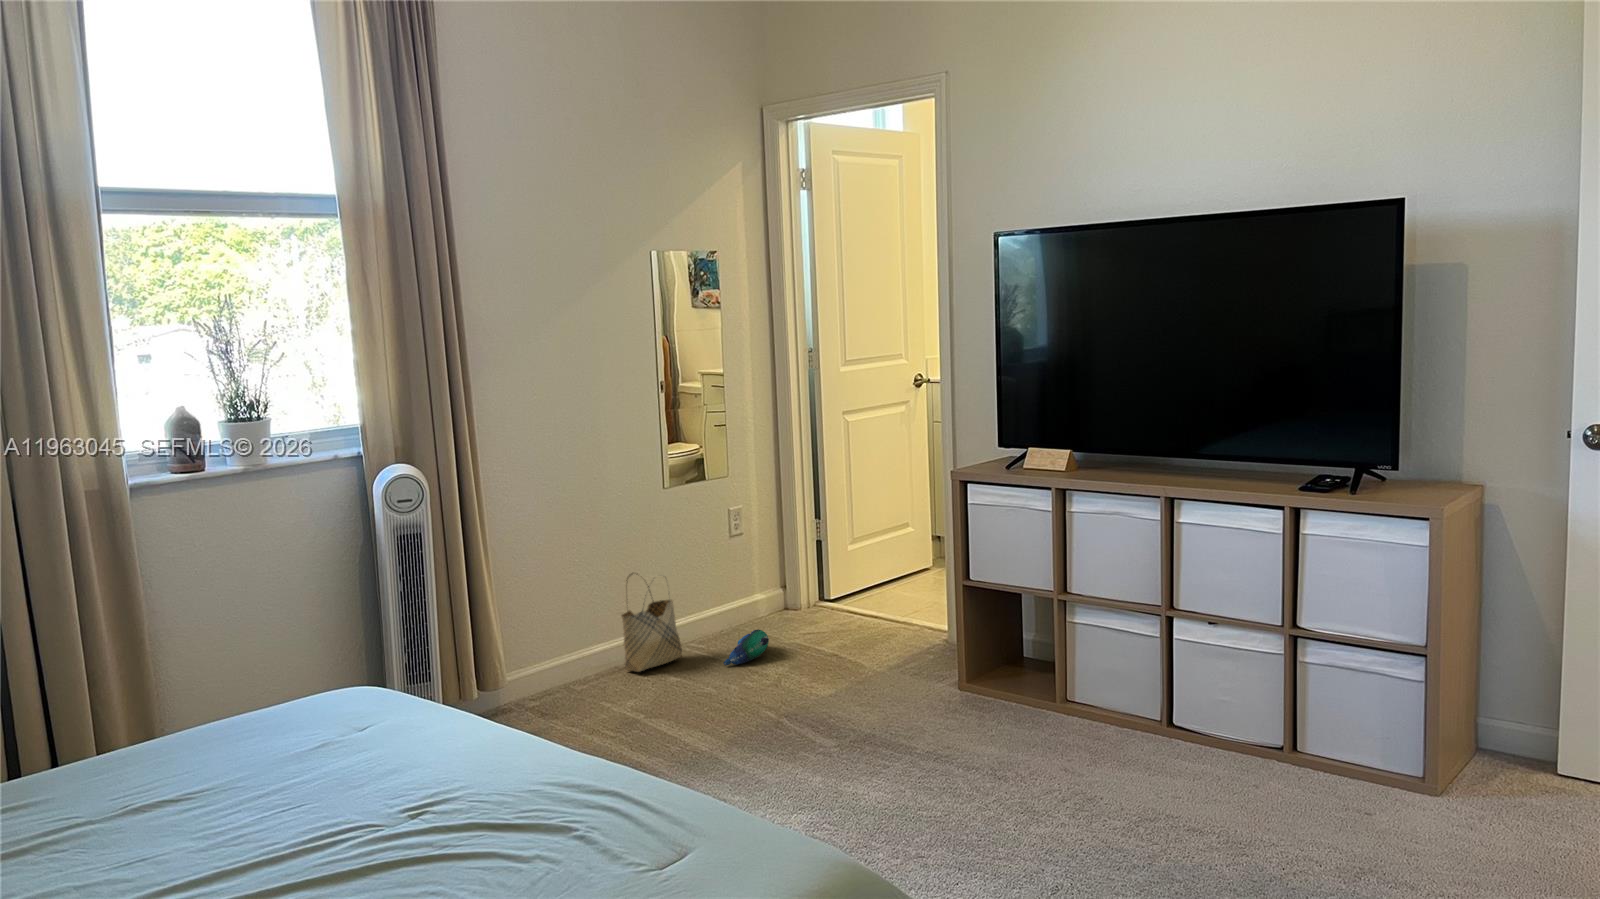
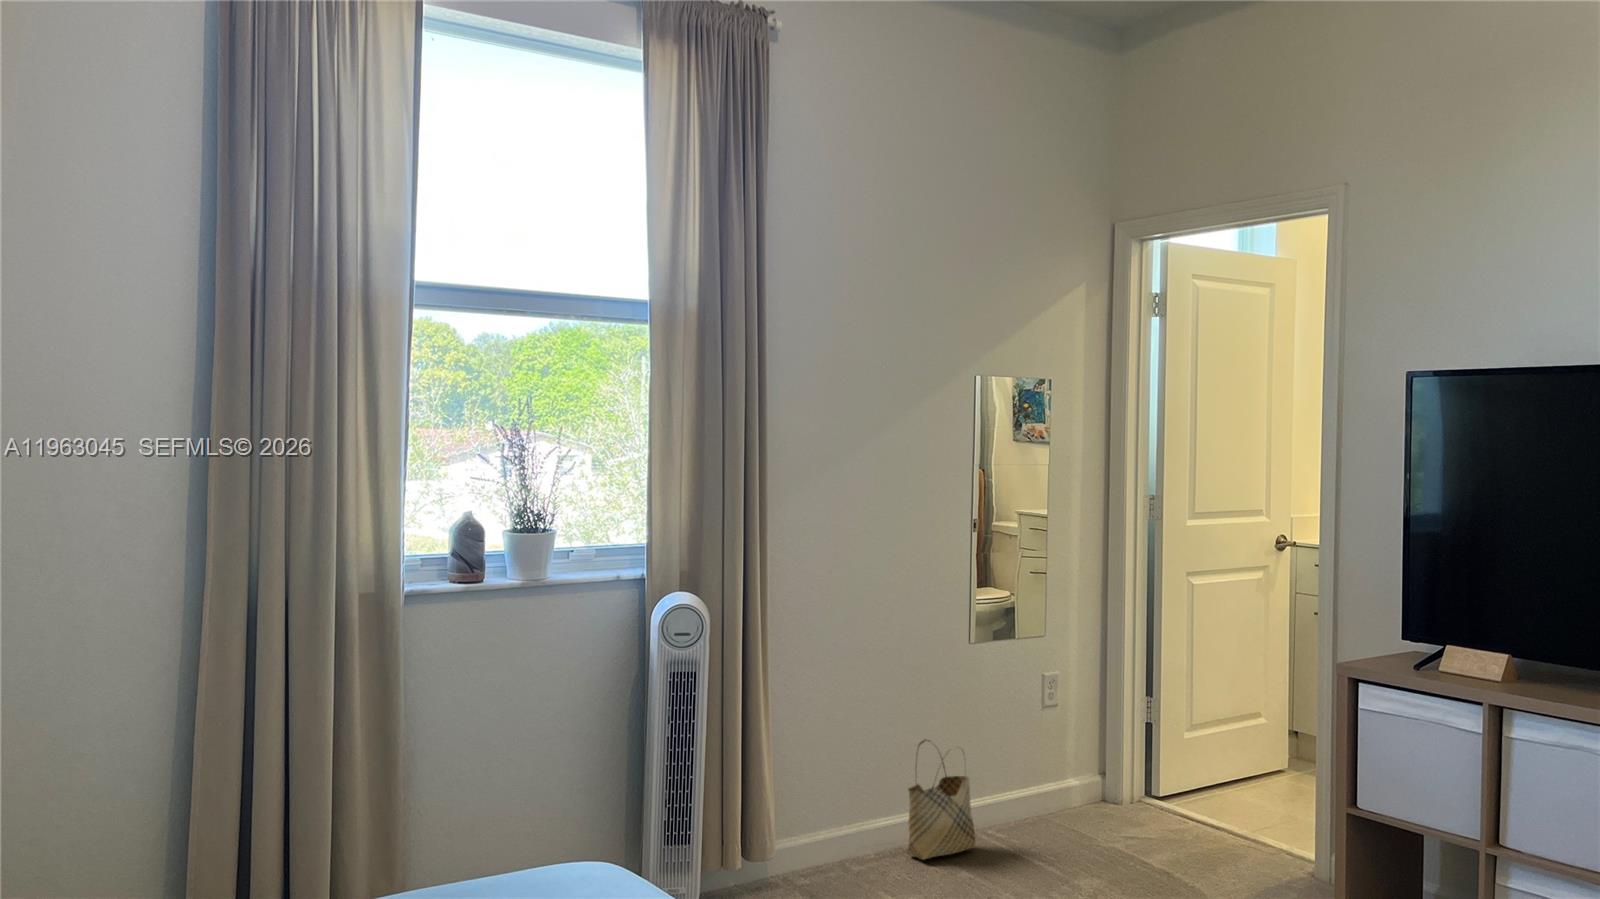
plush toy: present [724,629,769,665] -> none [1025,827,1082,868]

